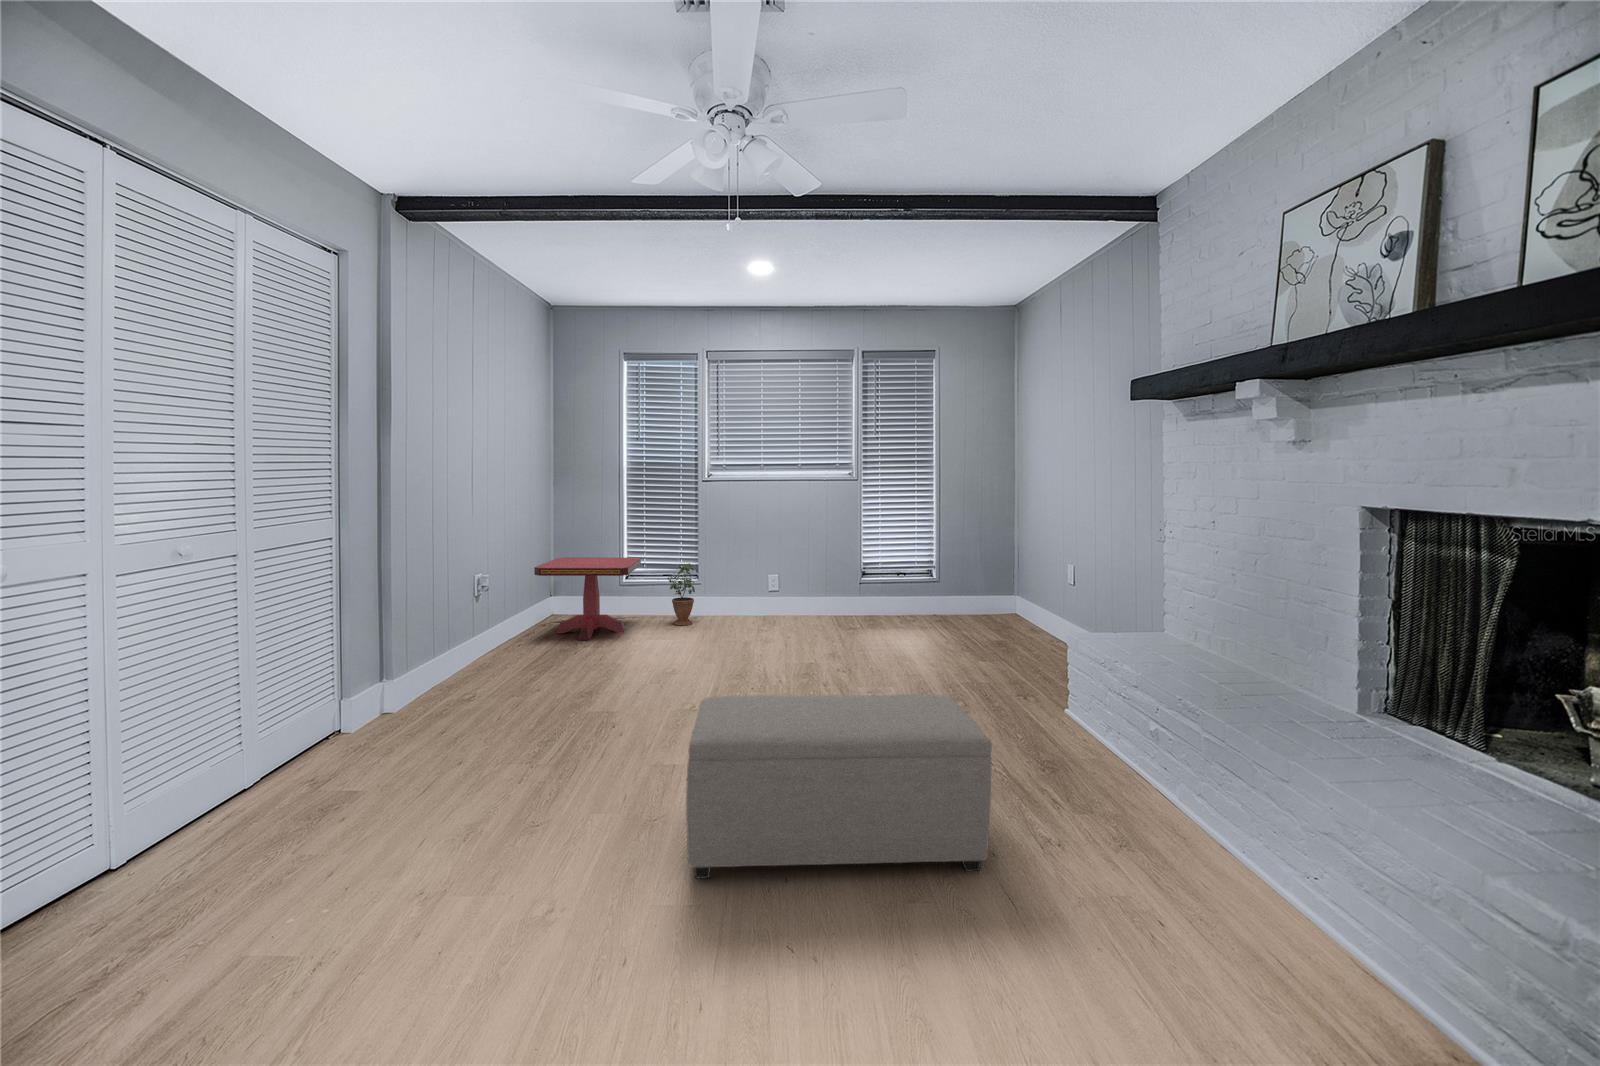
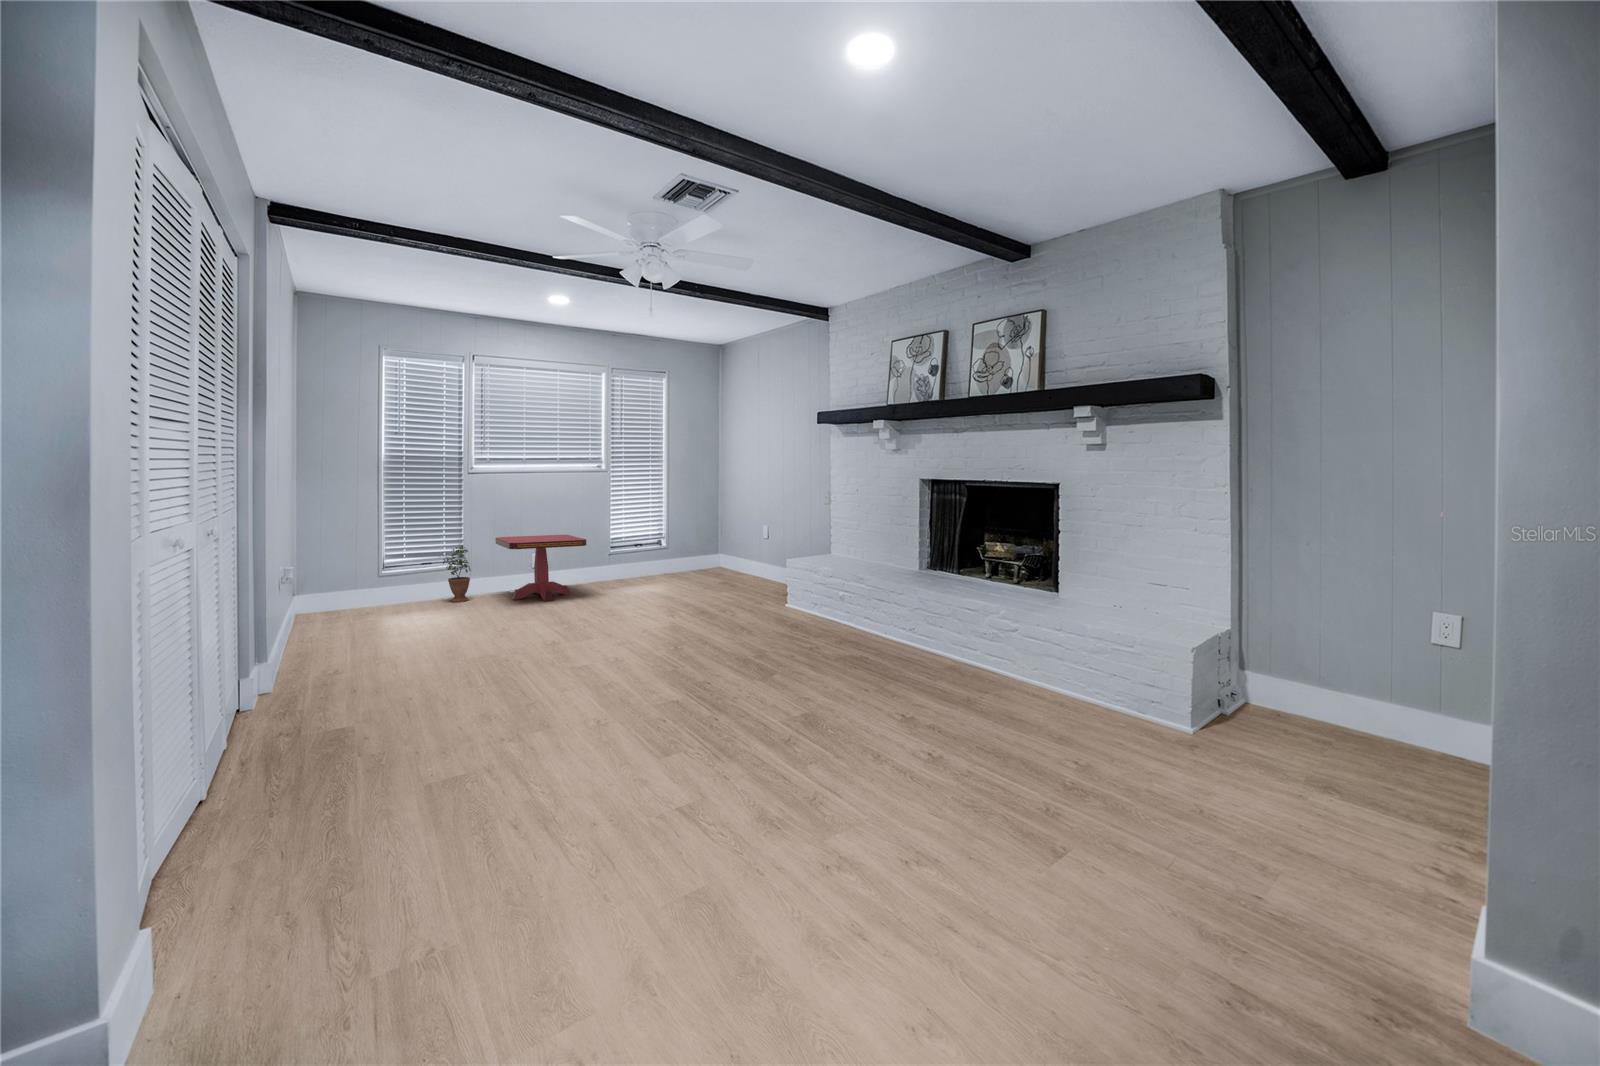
side table: present [534,557,641,640] -> present [496,535,586,601]
ottoman: present [686,694,992,878] -> none [638,588,802,691]

